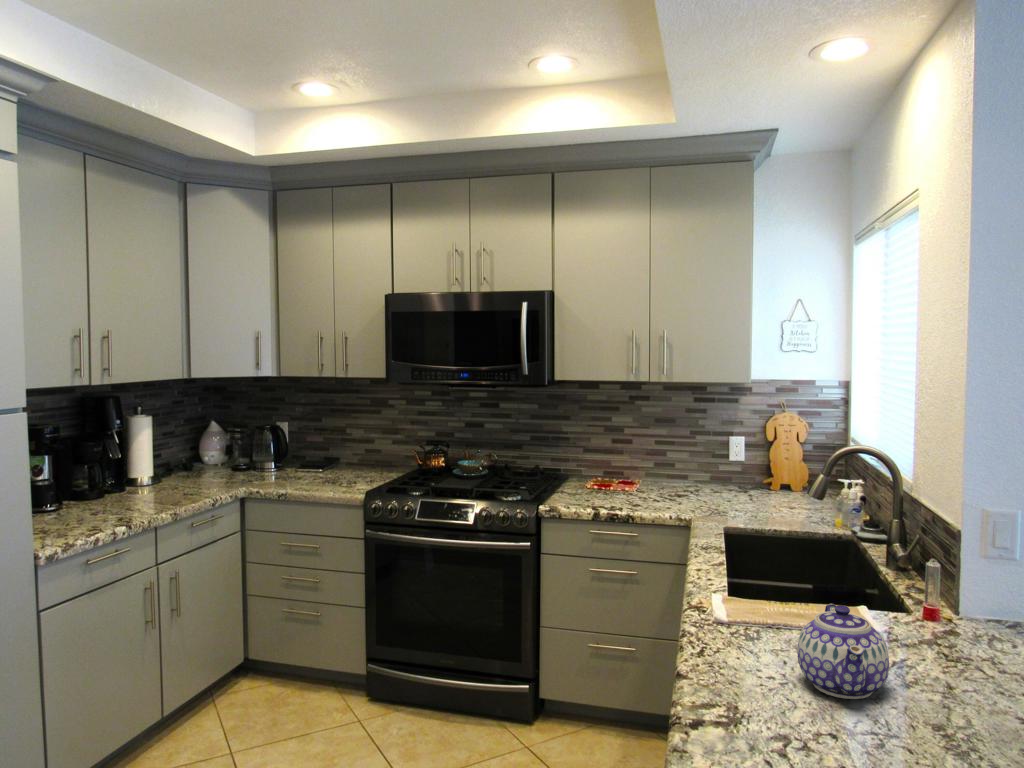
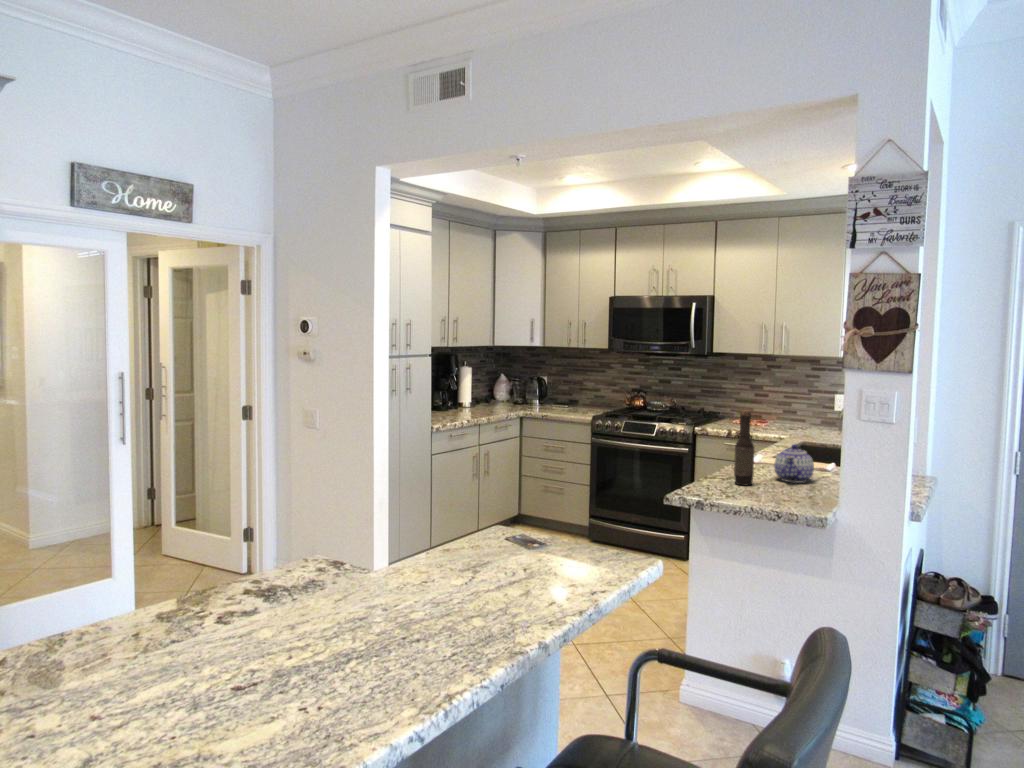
bottle: none [733,543,782,736] -> present [734,410,754,486]

